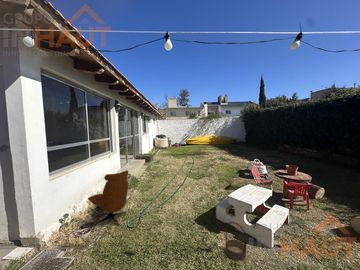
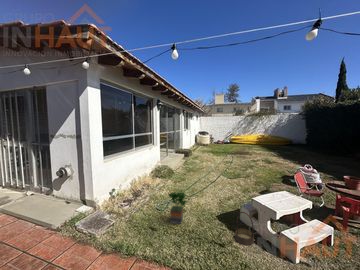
lounge chair: present [88,170,128,225] -> none [130,160,161,204]
potted tree: none [143,206,167,248] -> present [169,192,187,224]

